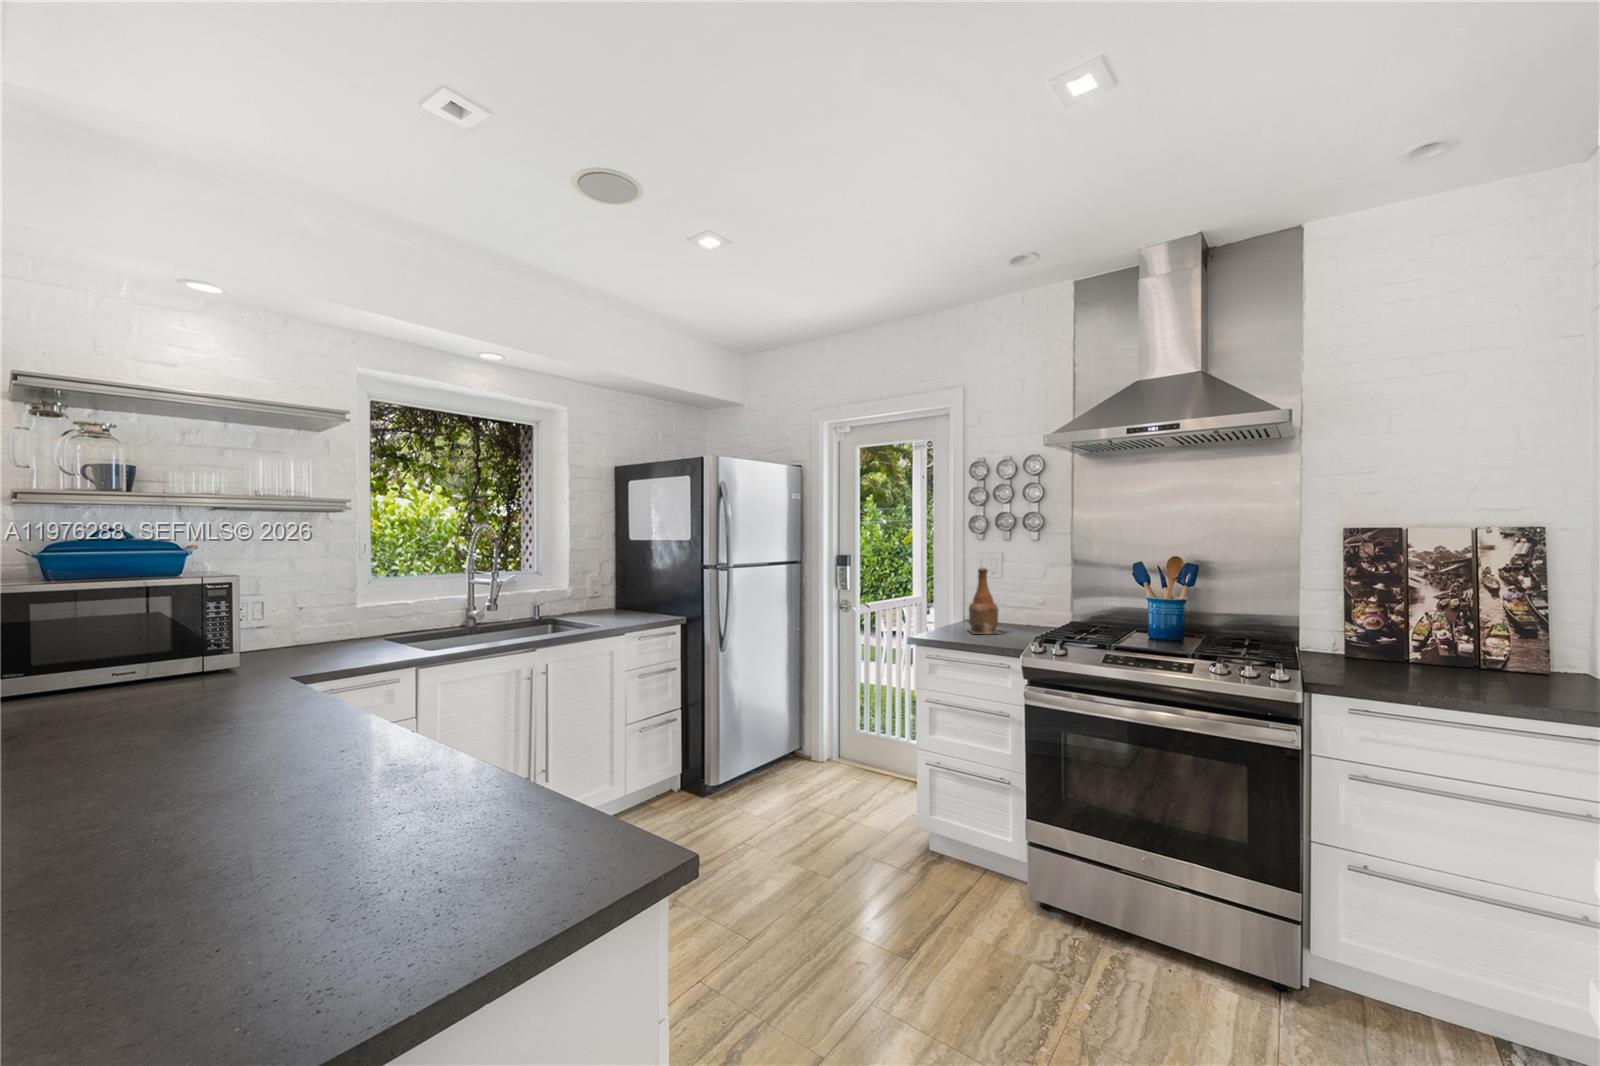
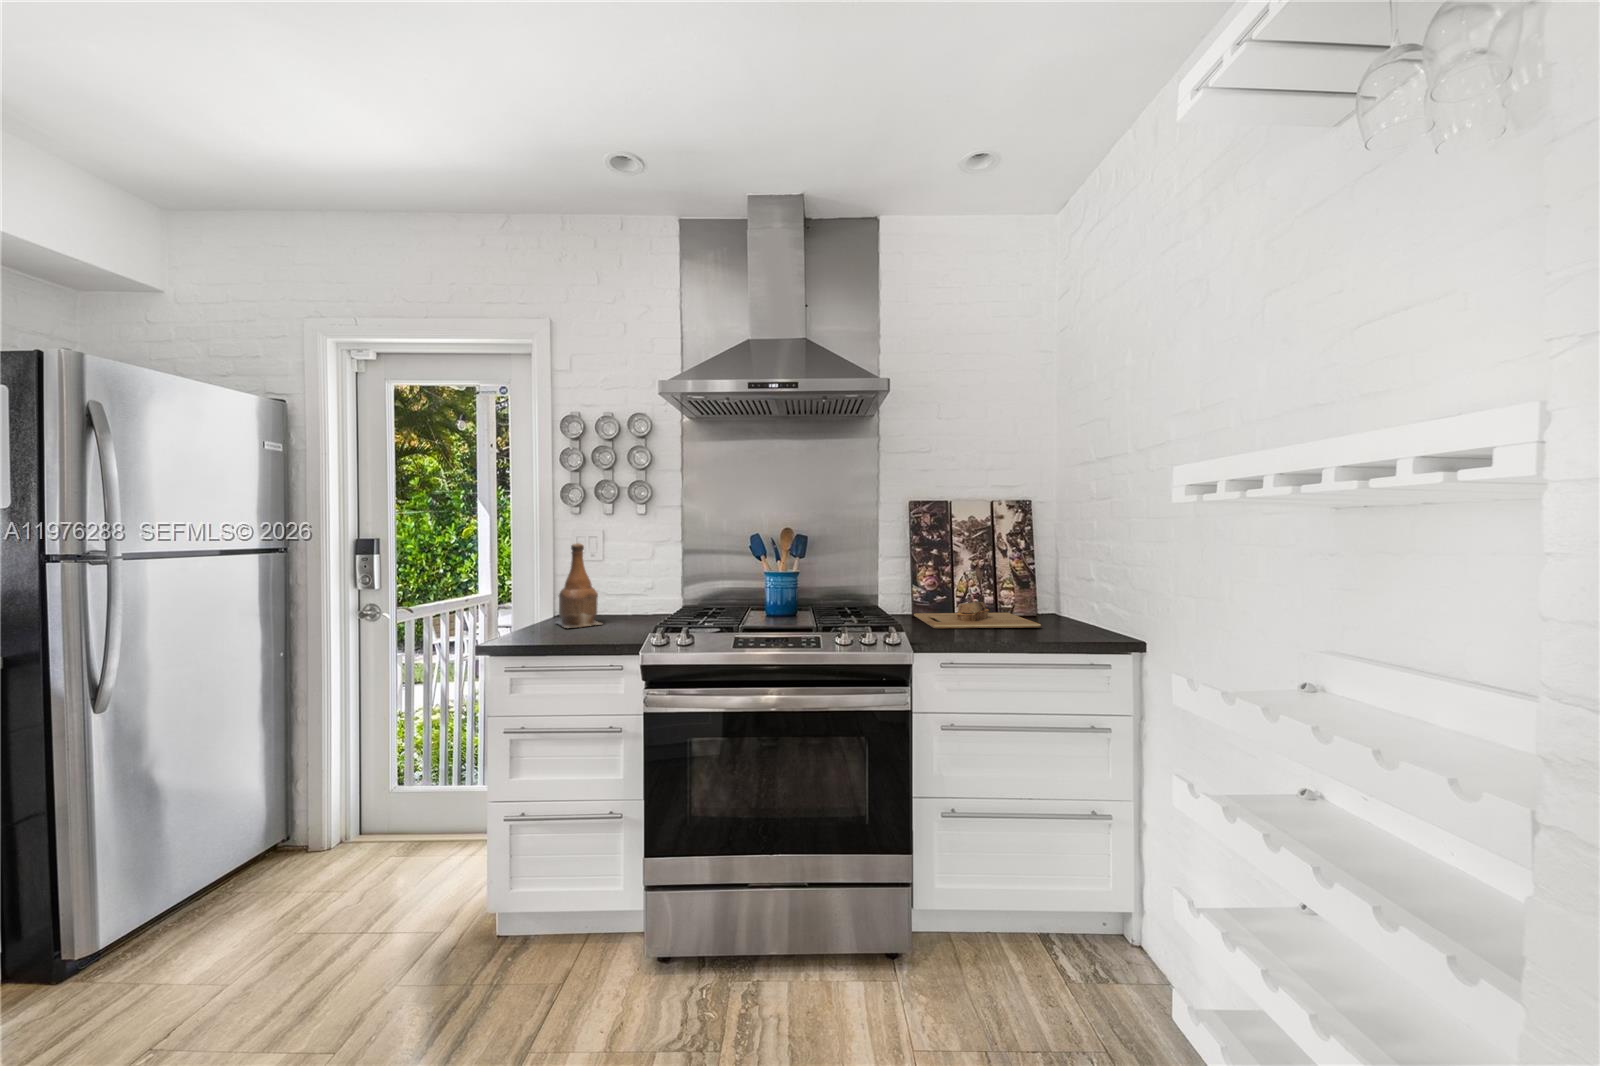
cutting board: none [1346,648,1523,685] -> present [914,602,1041,628]

